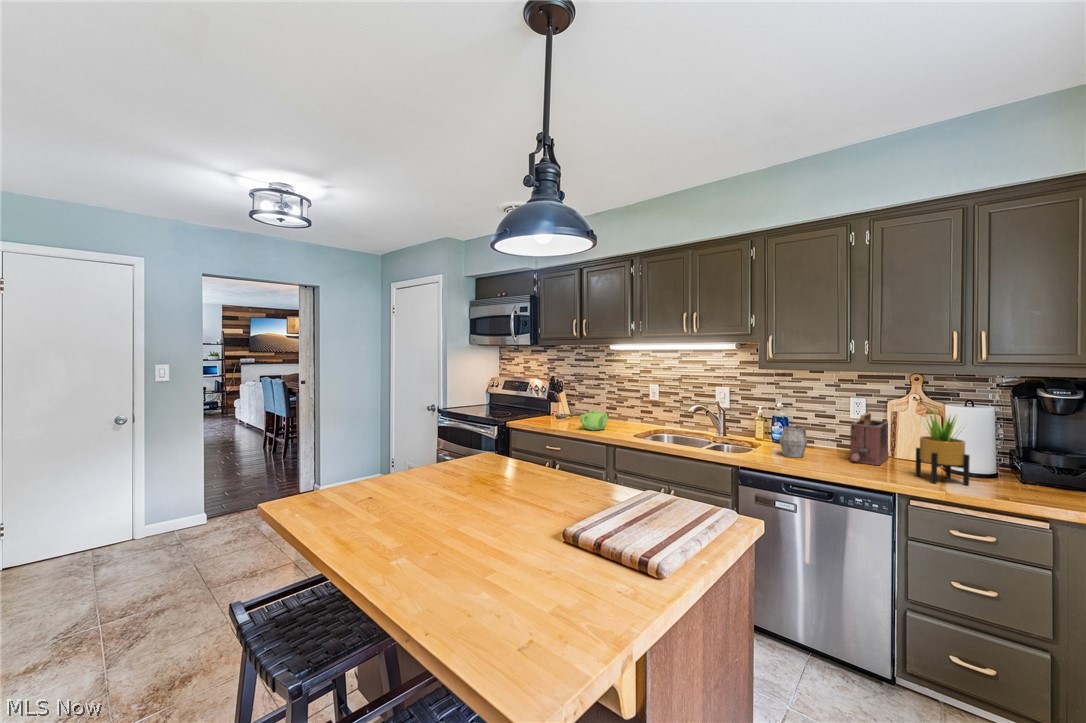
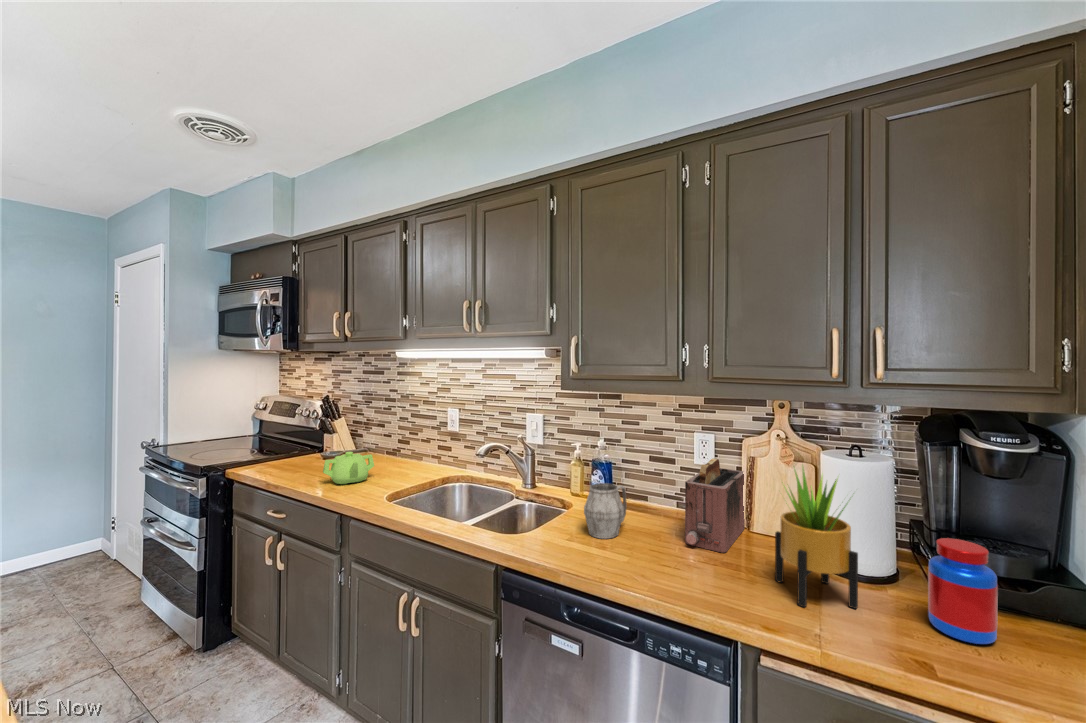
jar: none [1013,446,1054,497] -> present [928,538,998,644]

